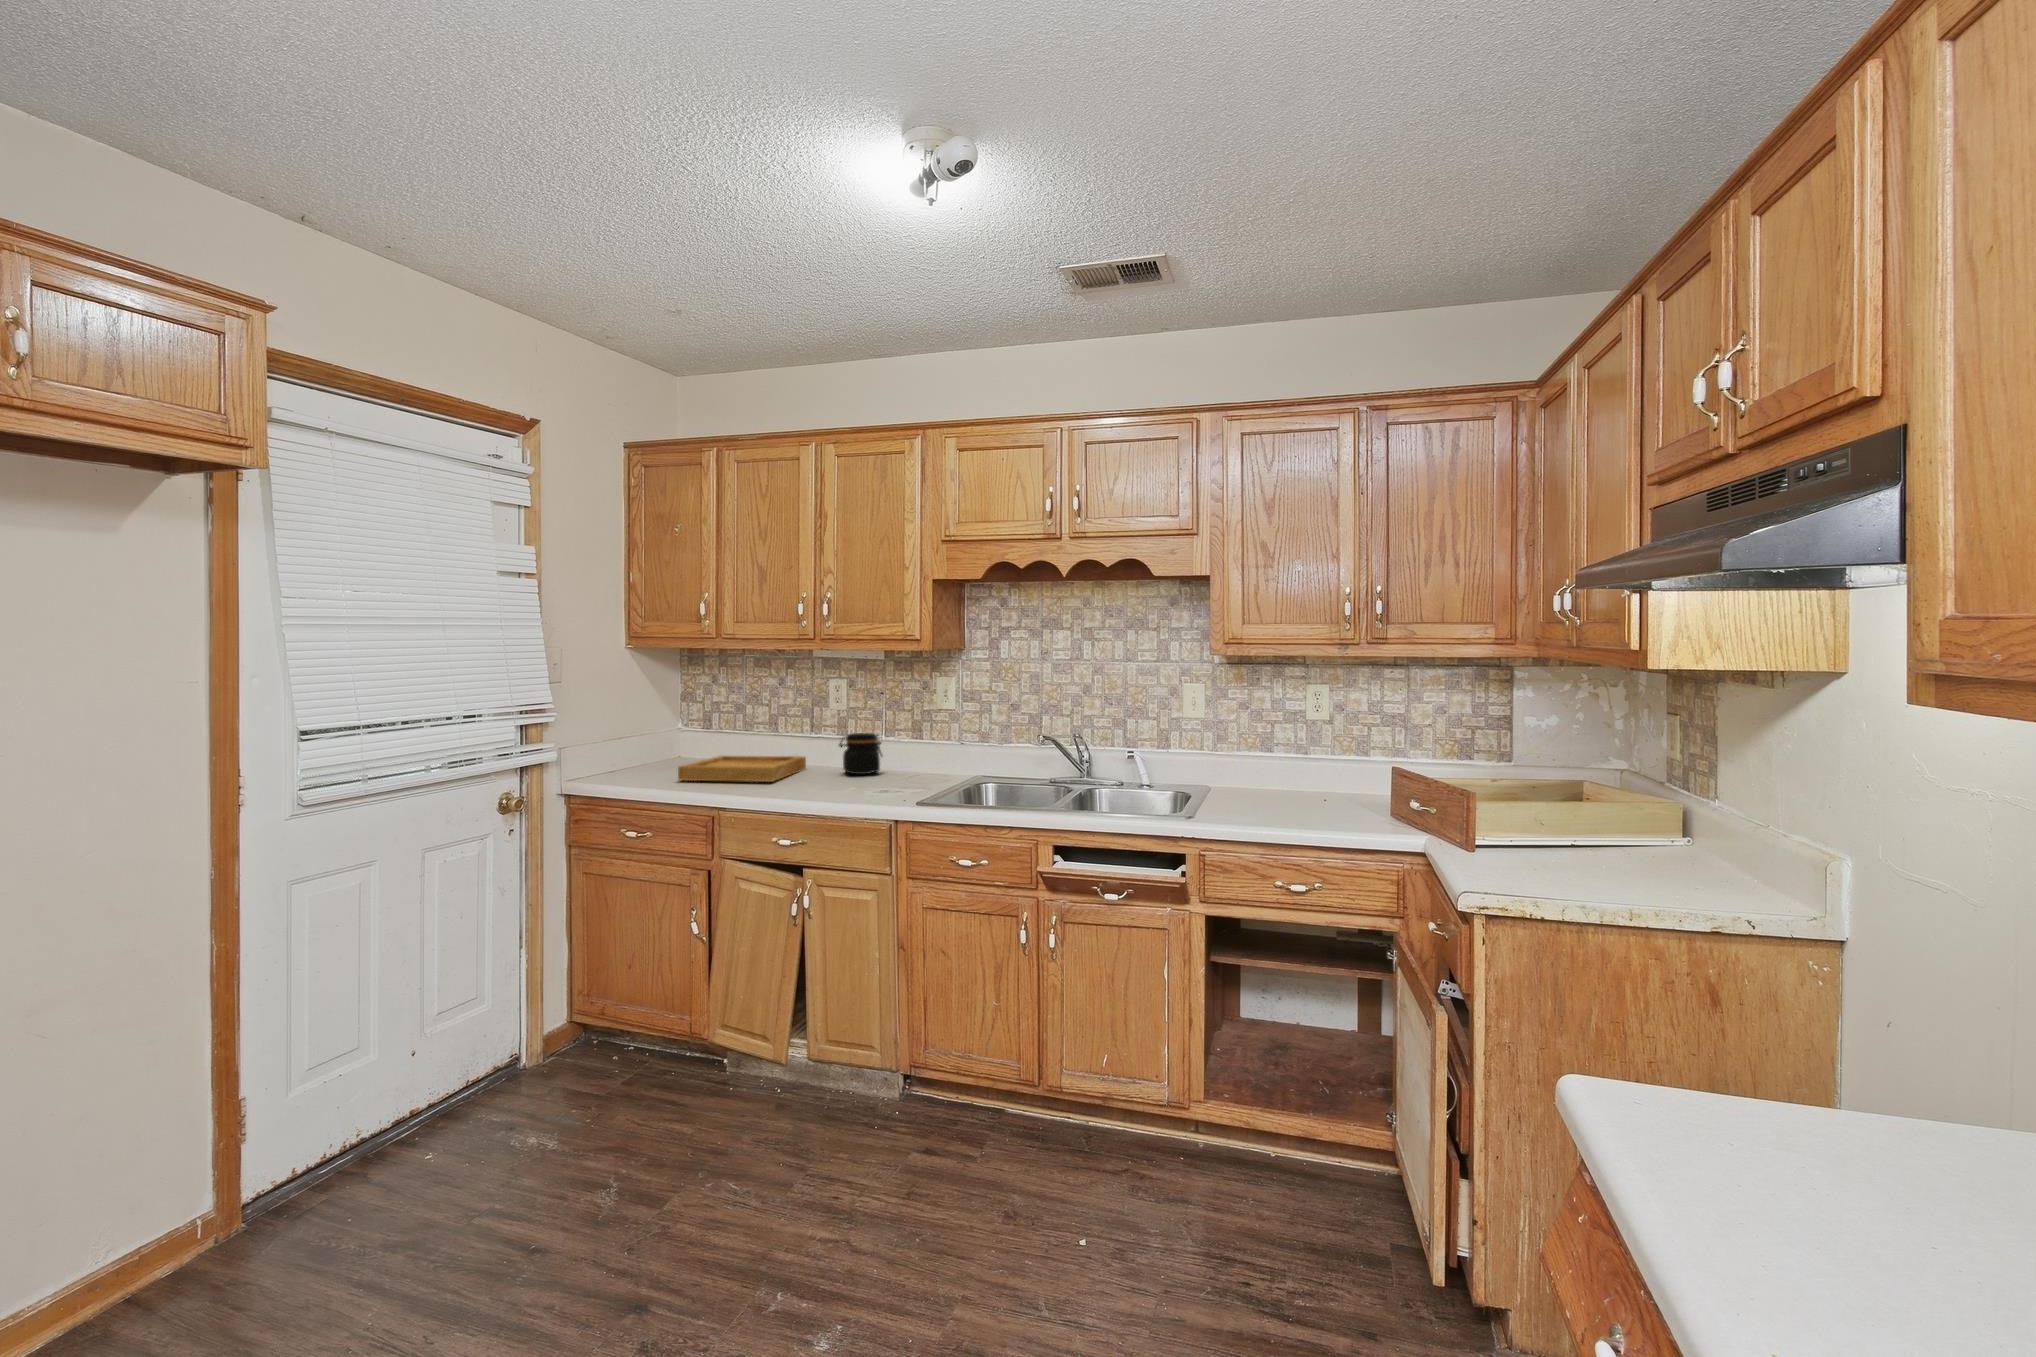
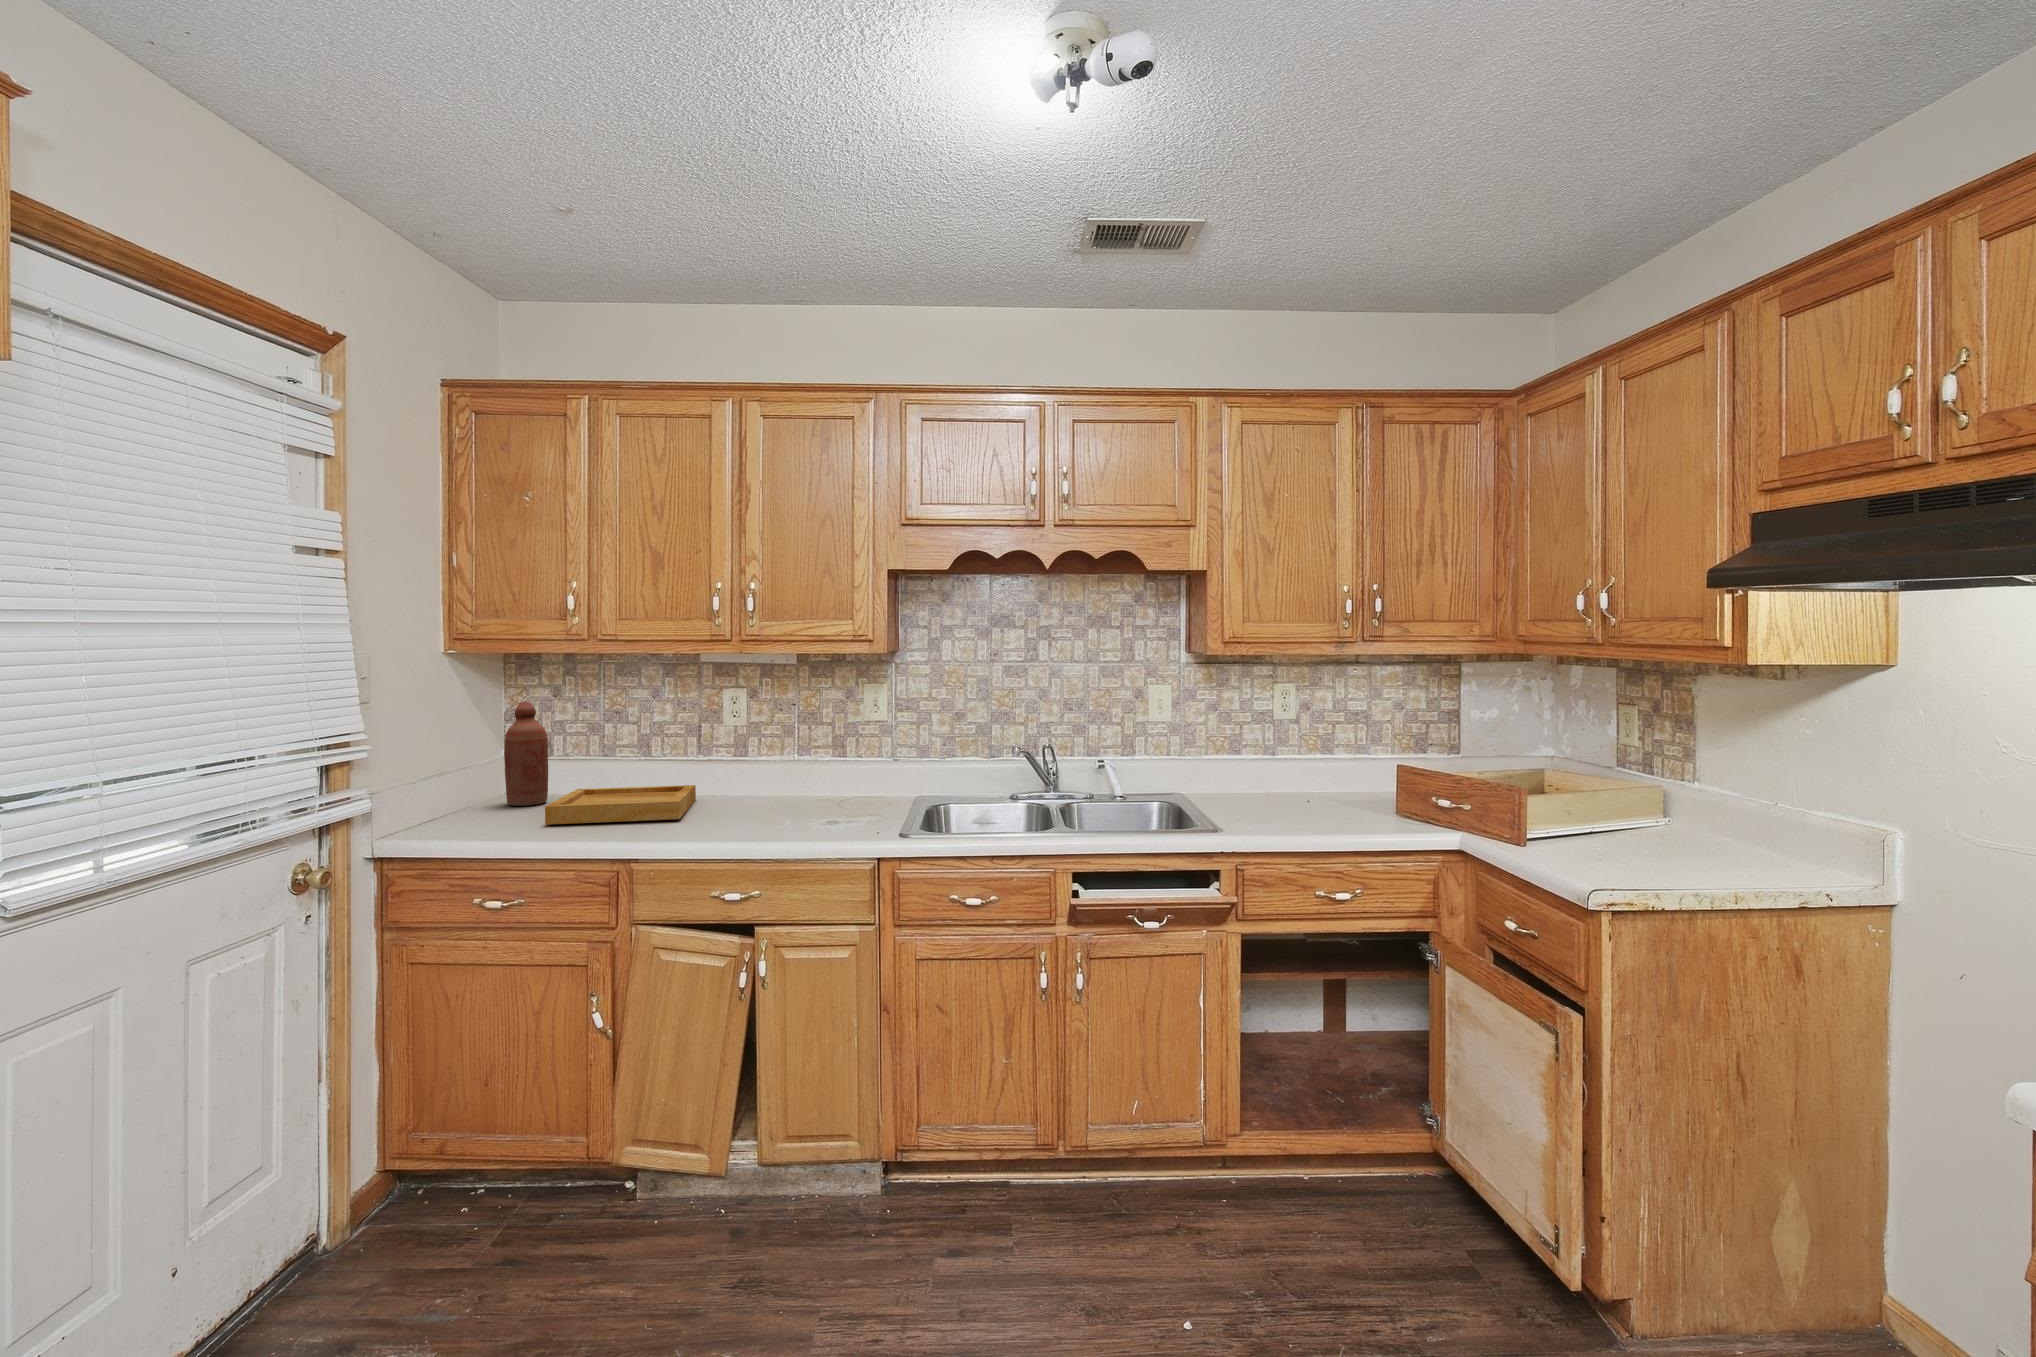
bottle: none [671,686,702,766] -> present [504,701,548,806]
jar: present [839,733,882,774] -> none [747,753,801,804]

